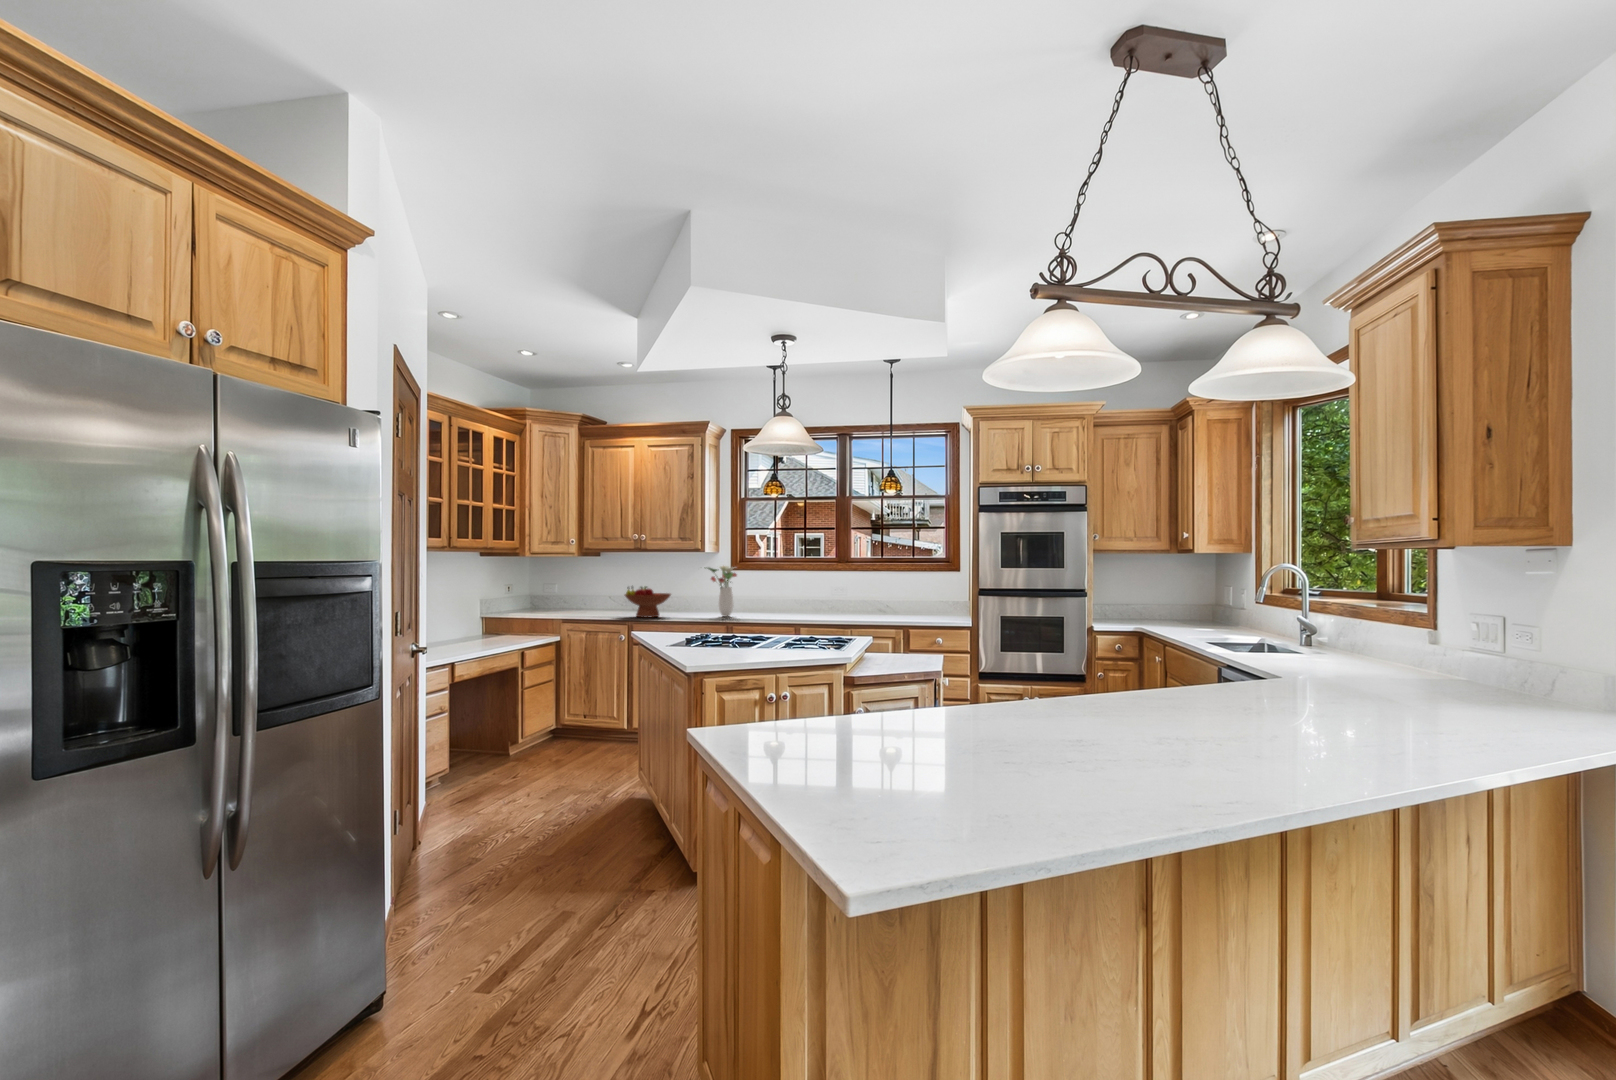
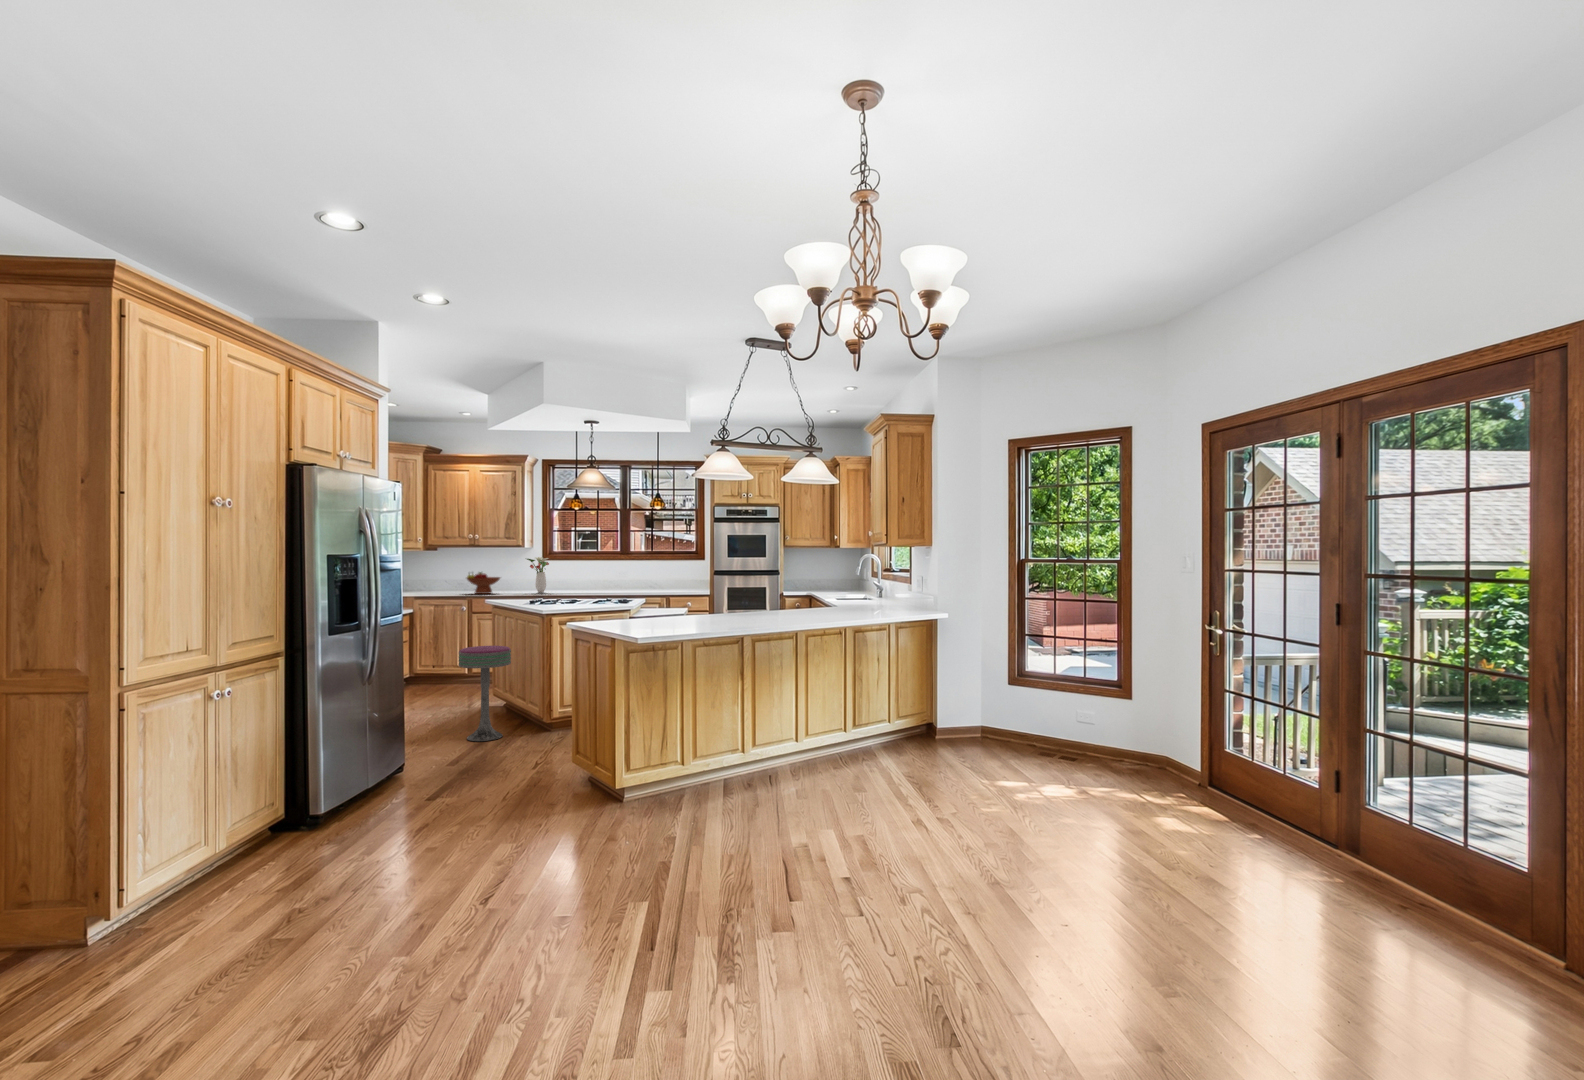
bar stool: none [545,724,635,904] -> present [459,646,511,741]

